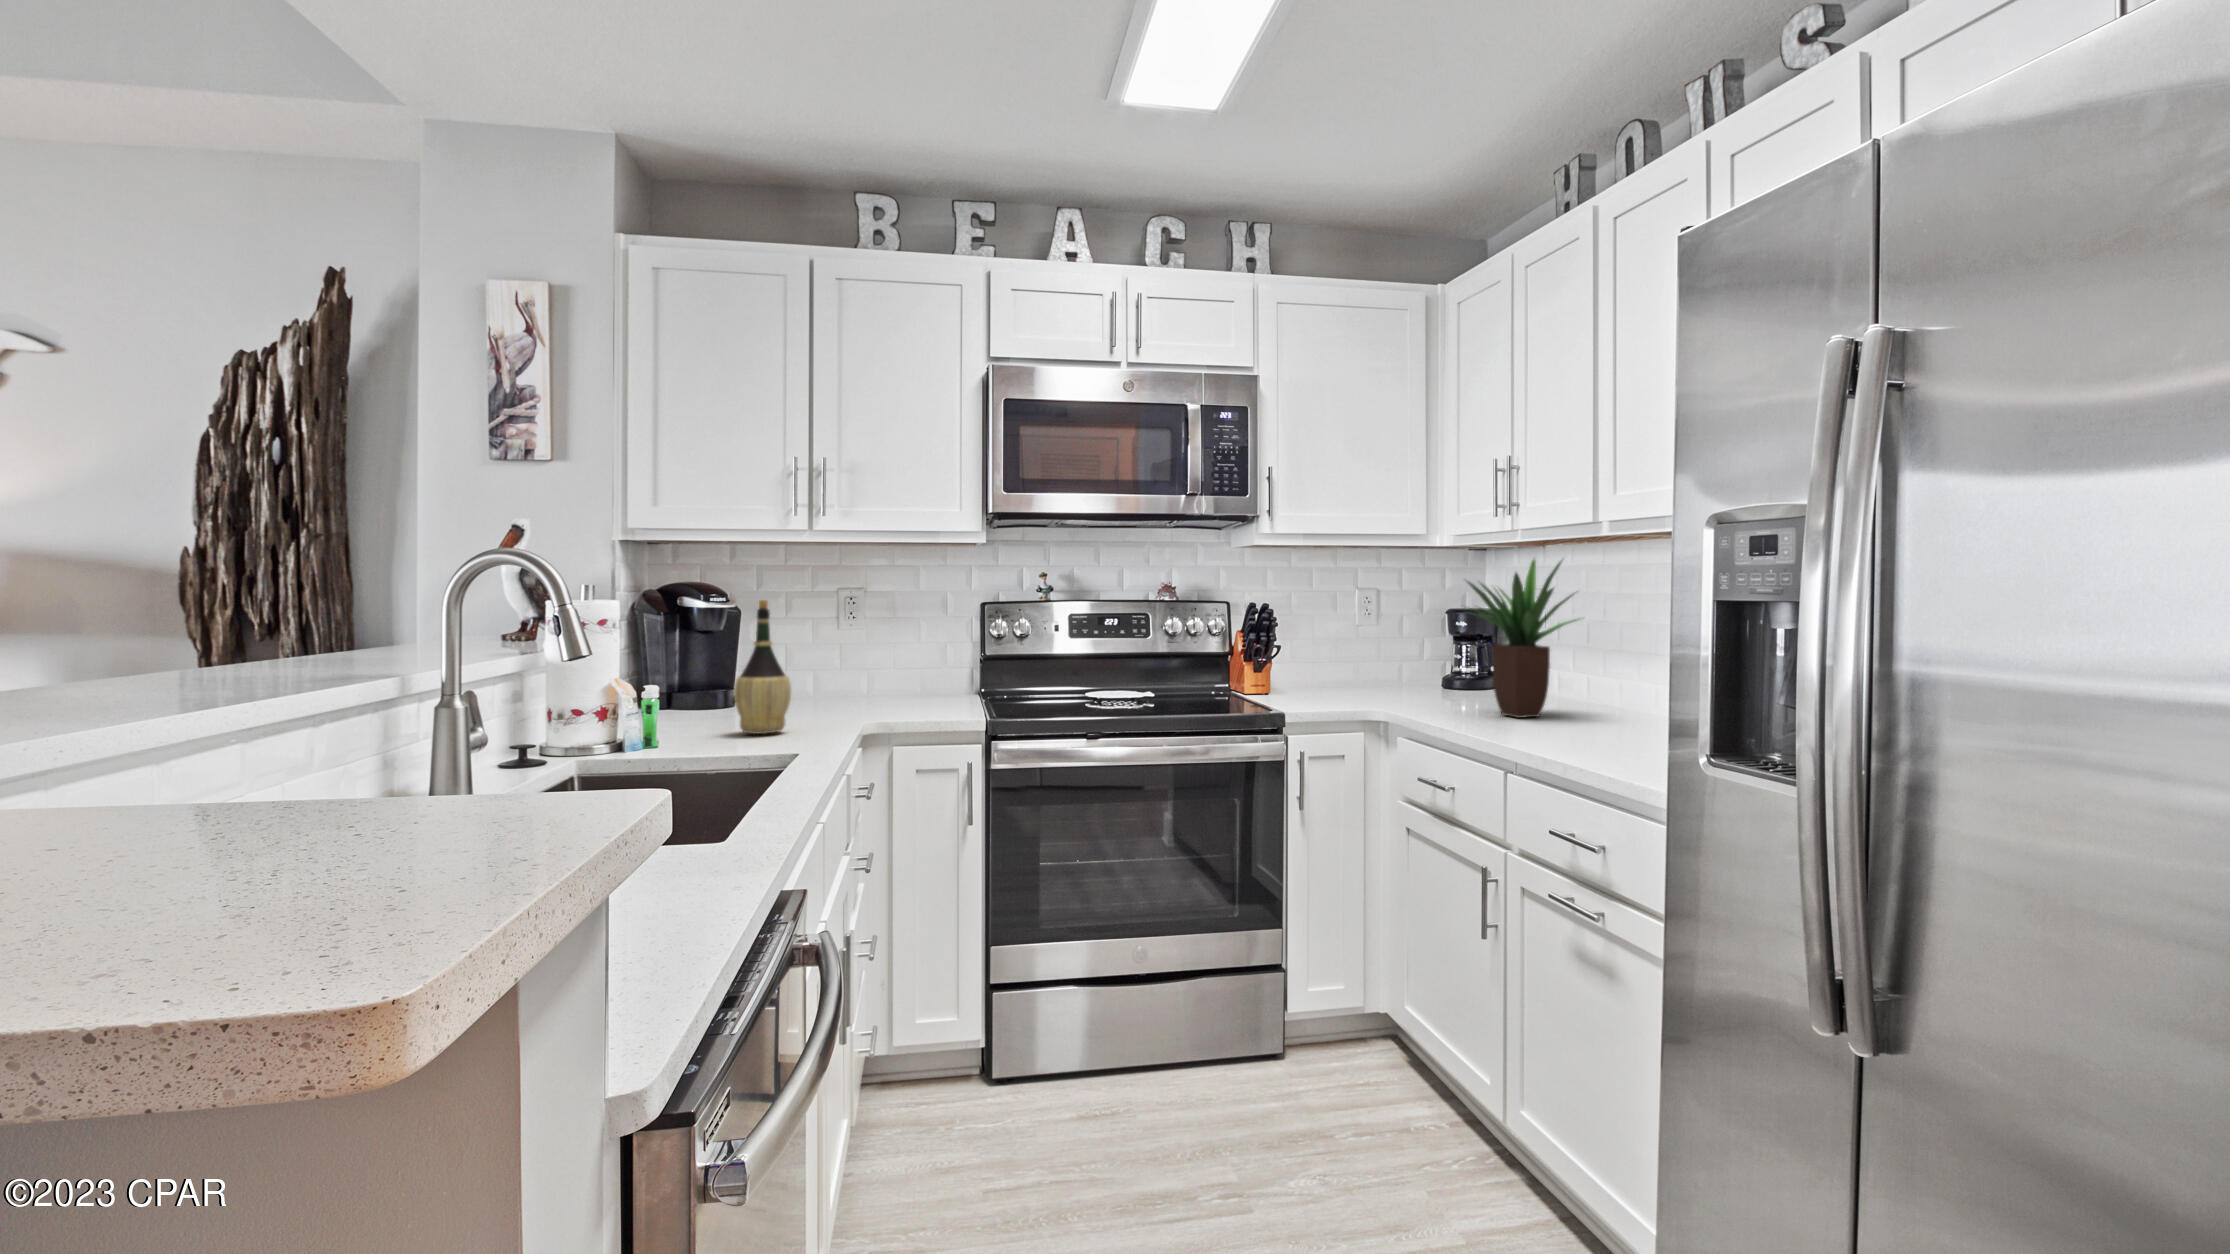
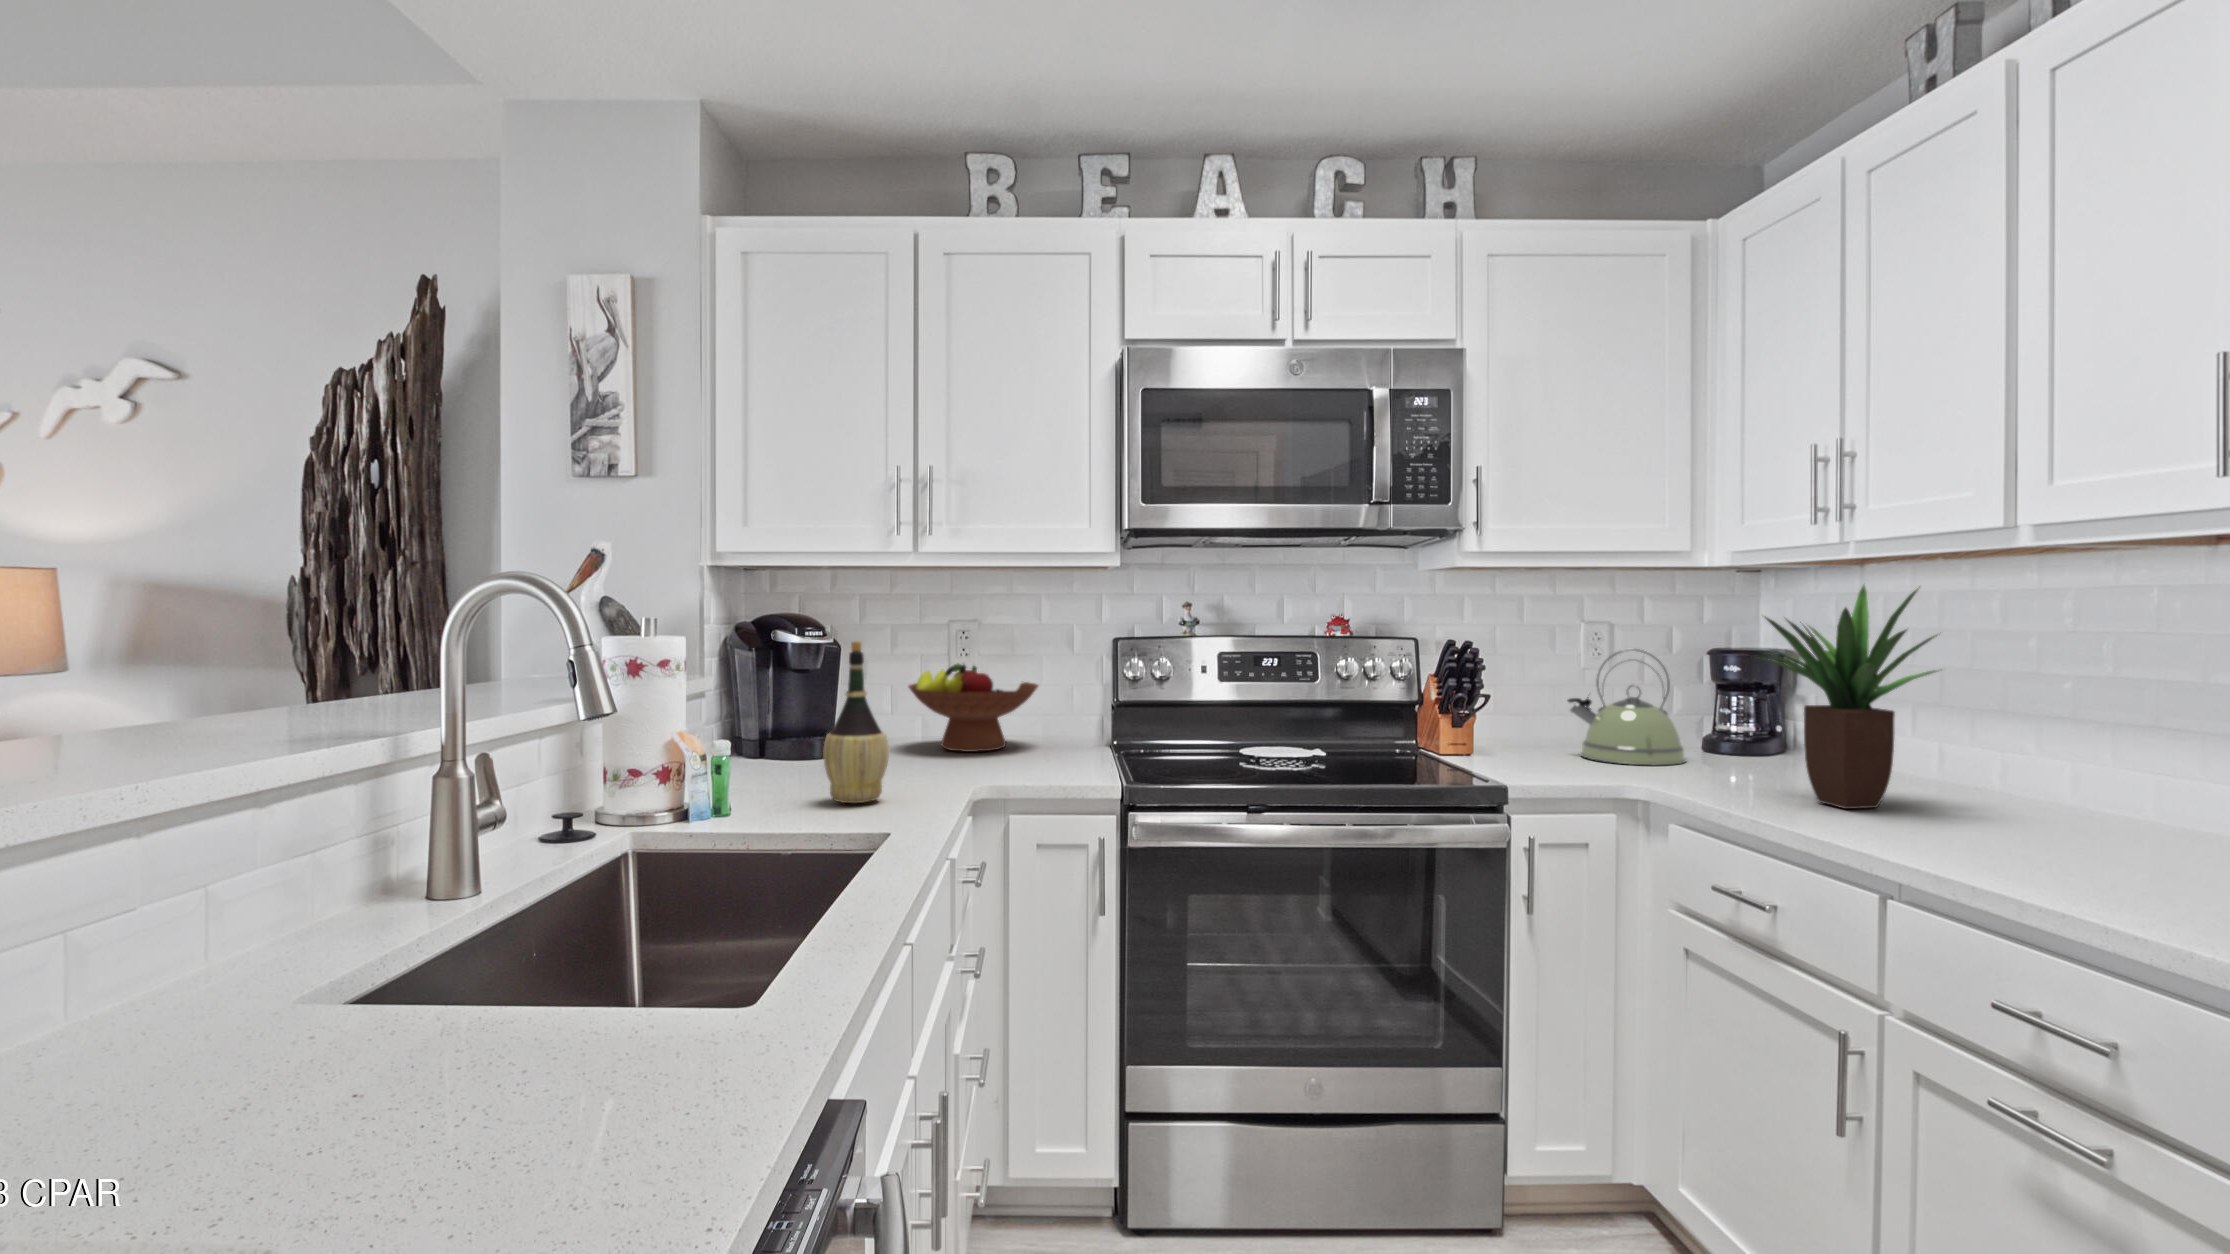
kettle: none [1340,610,1425,698] -> present [1568,648,1686,765]
fruit bowl: none [800,627,917,701] -> present [908,664,1038,752]

